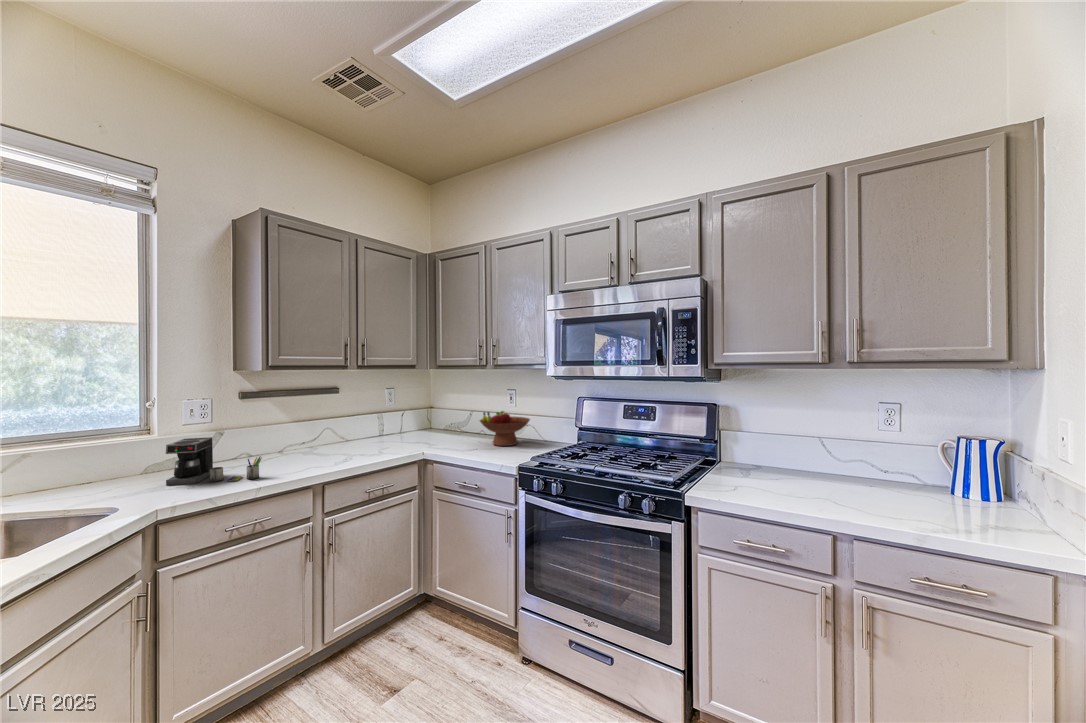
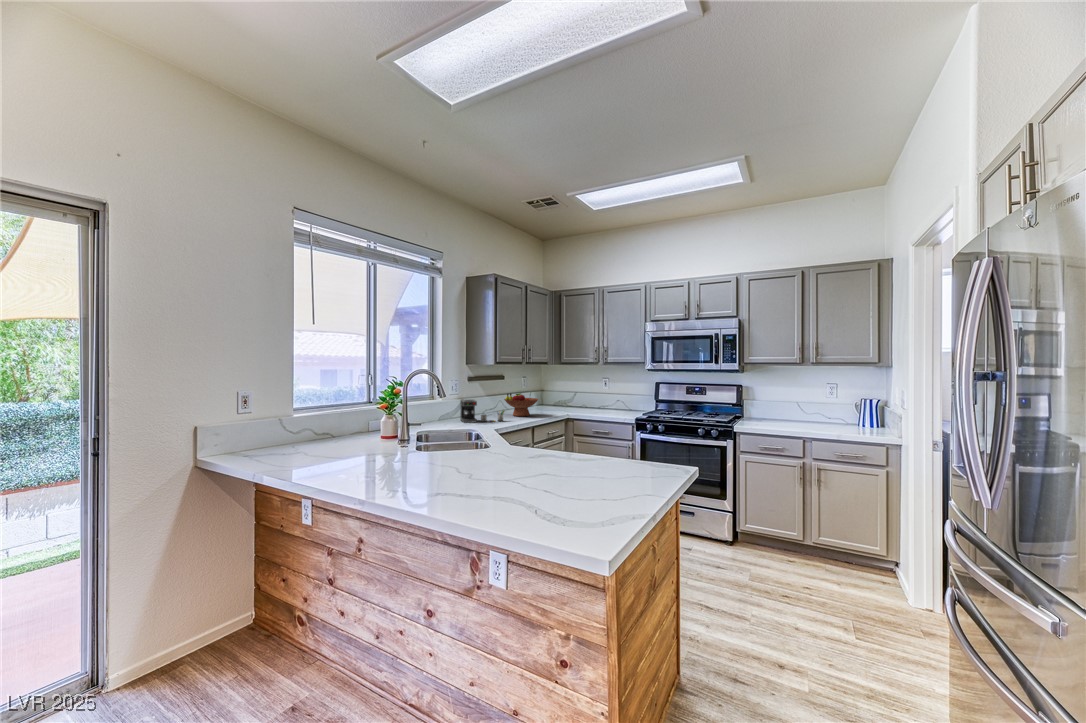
fruit bowl: present [480,411,530,446] -> present [504,393,538,416]

